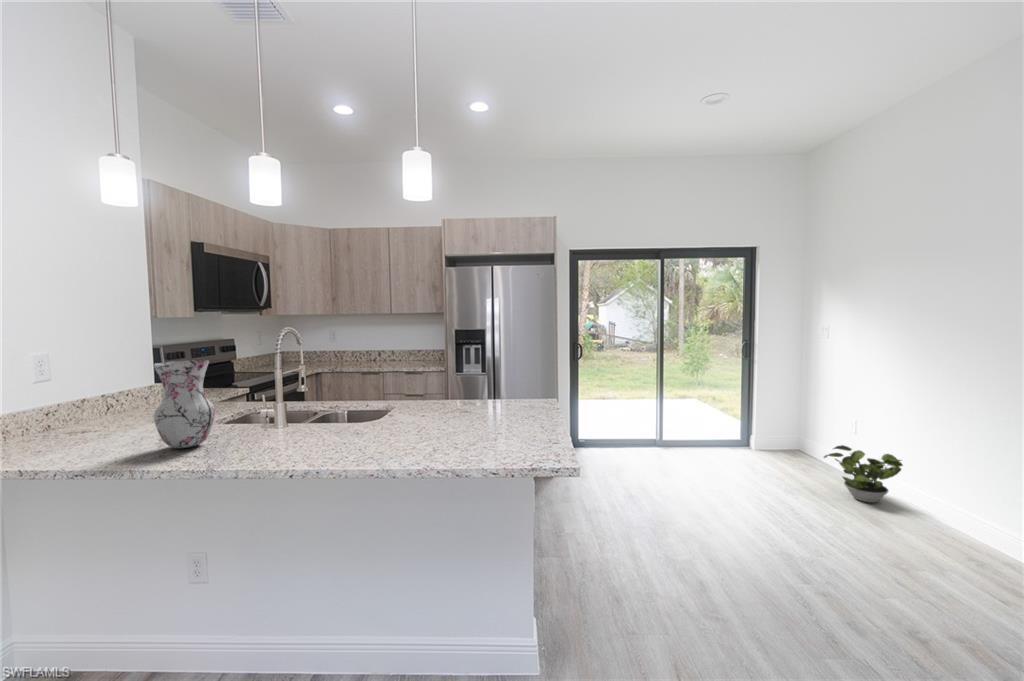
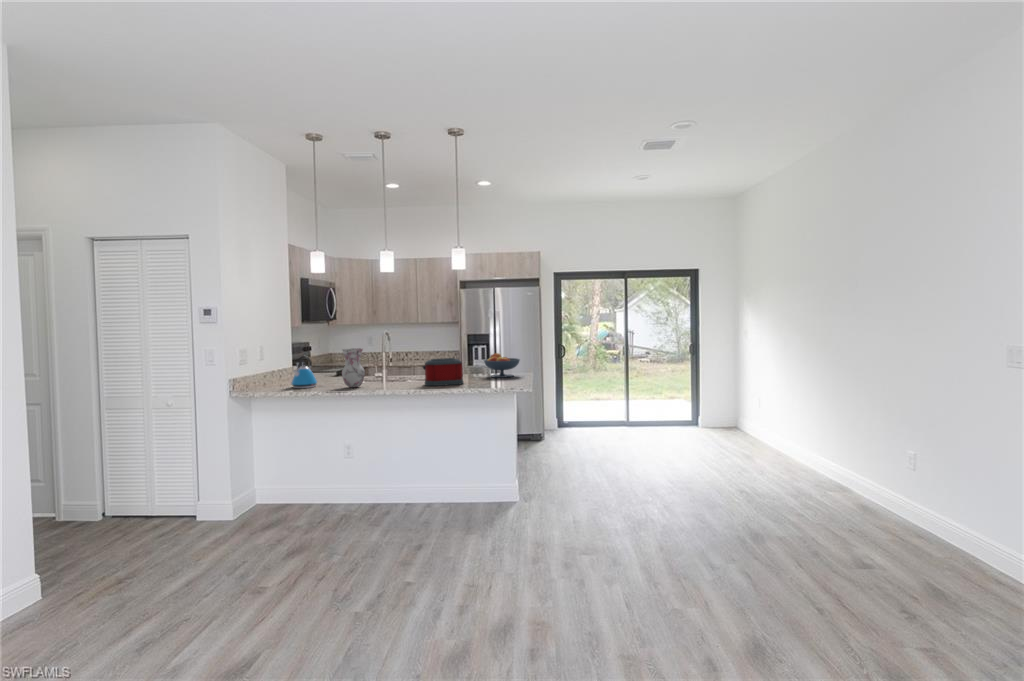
fruit bowl: none [475,365,543,413] -> present [484,353,520,378]
kettle: none [54,374,131,447] -> present [292,356,317,388]
toaster: none [339,381,431,448] -> present [423,358,463,386]
potted plant: present [824,445,903,503] -> none [725,412,774,451]

